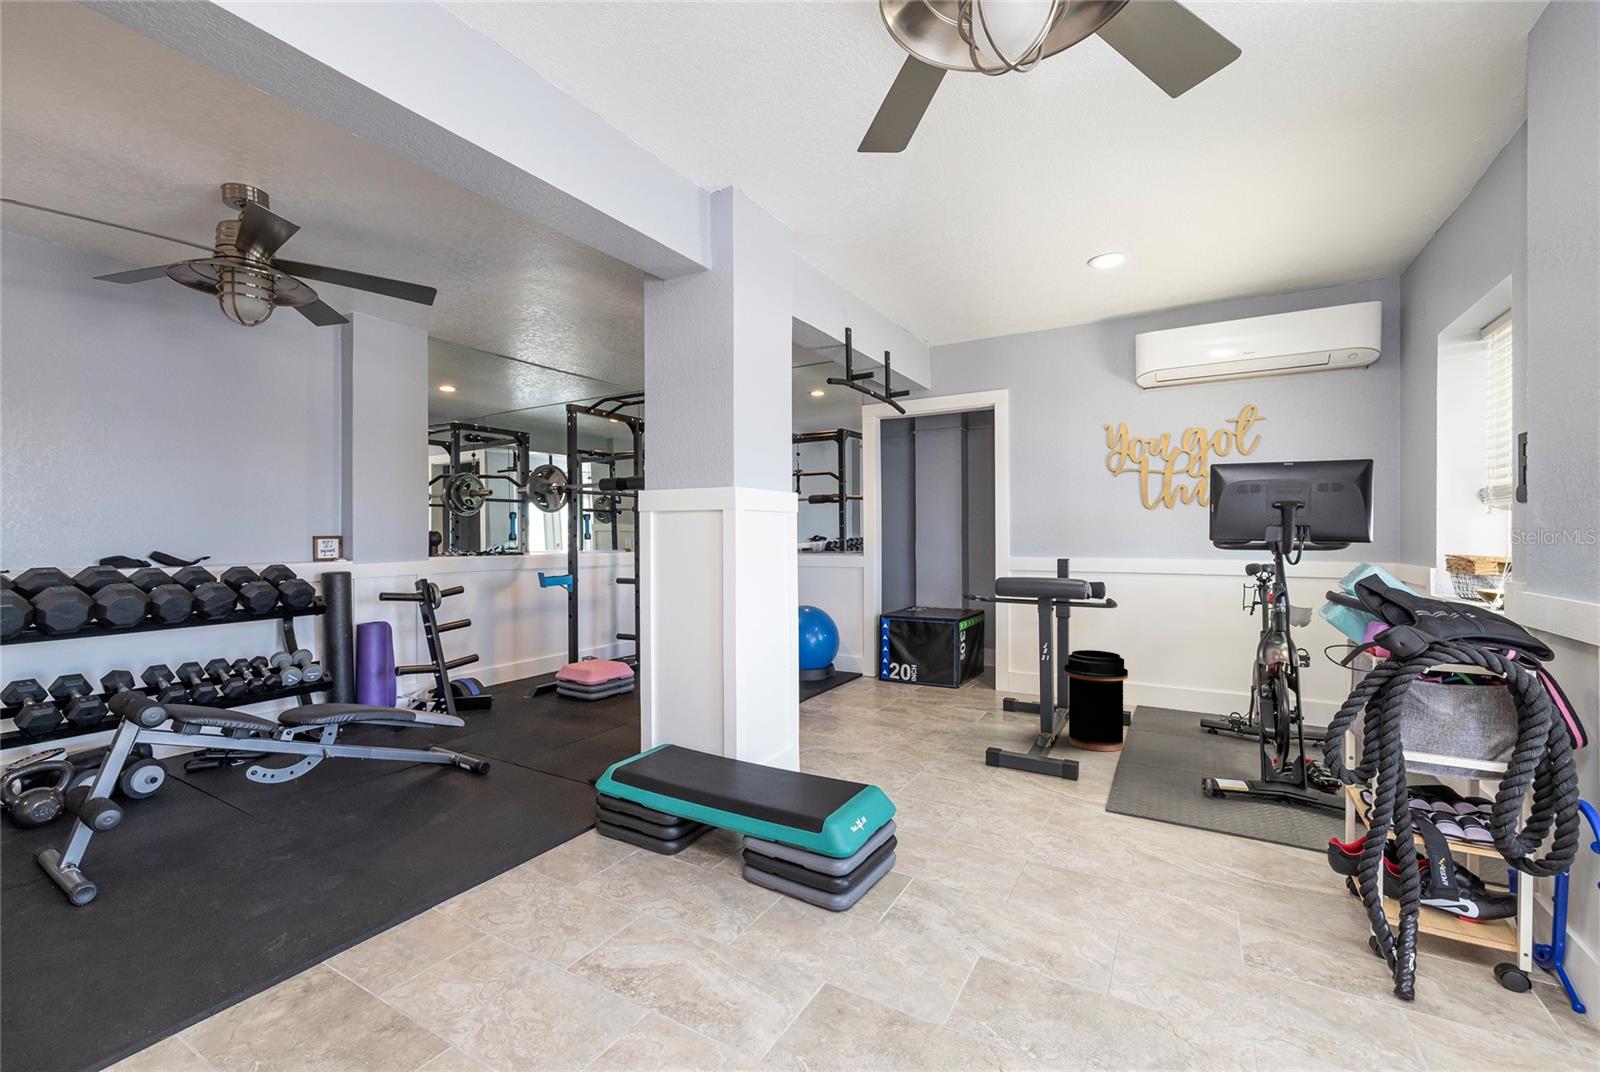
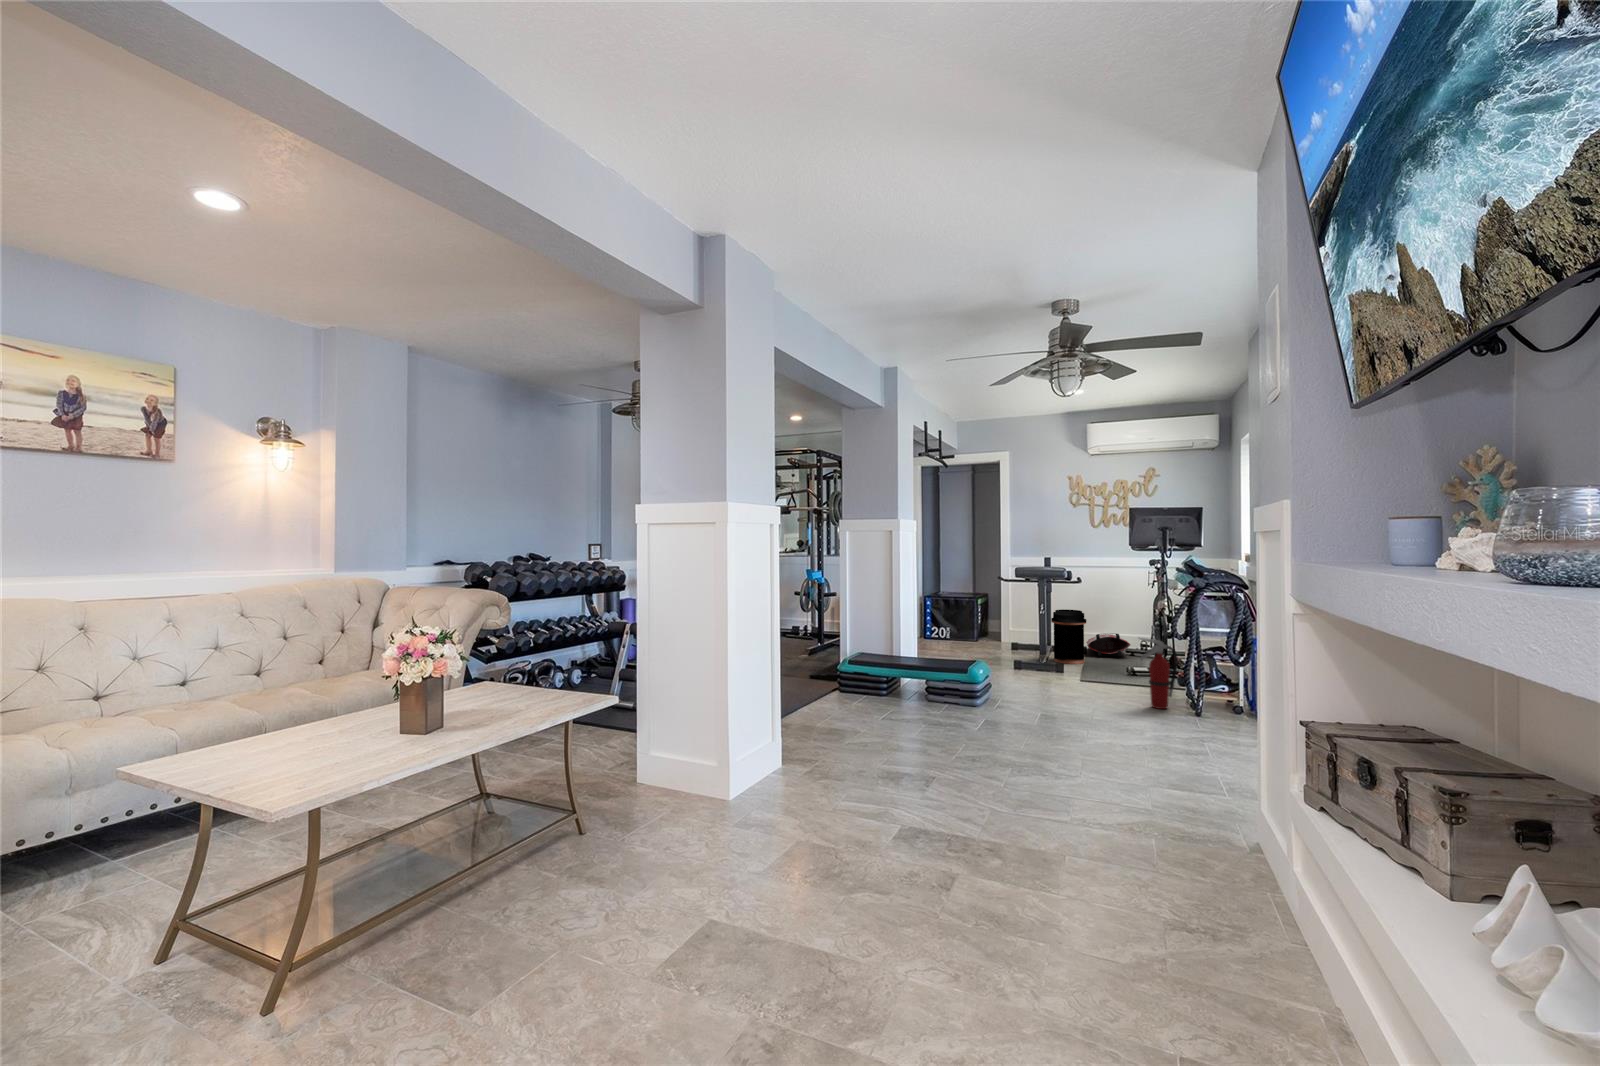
bag: none [1131,688,1211,733] -> present [1086,634,1131,656]
fire extinguisher: none [1240,762,1349,955] -> present [1140,638,1178,709]

